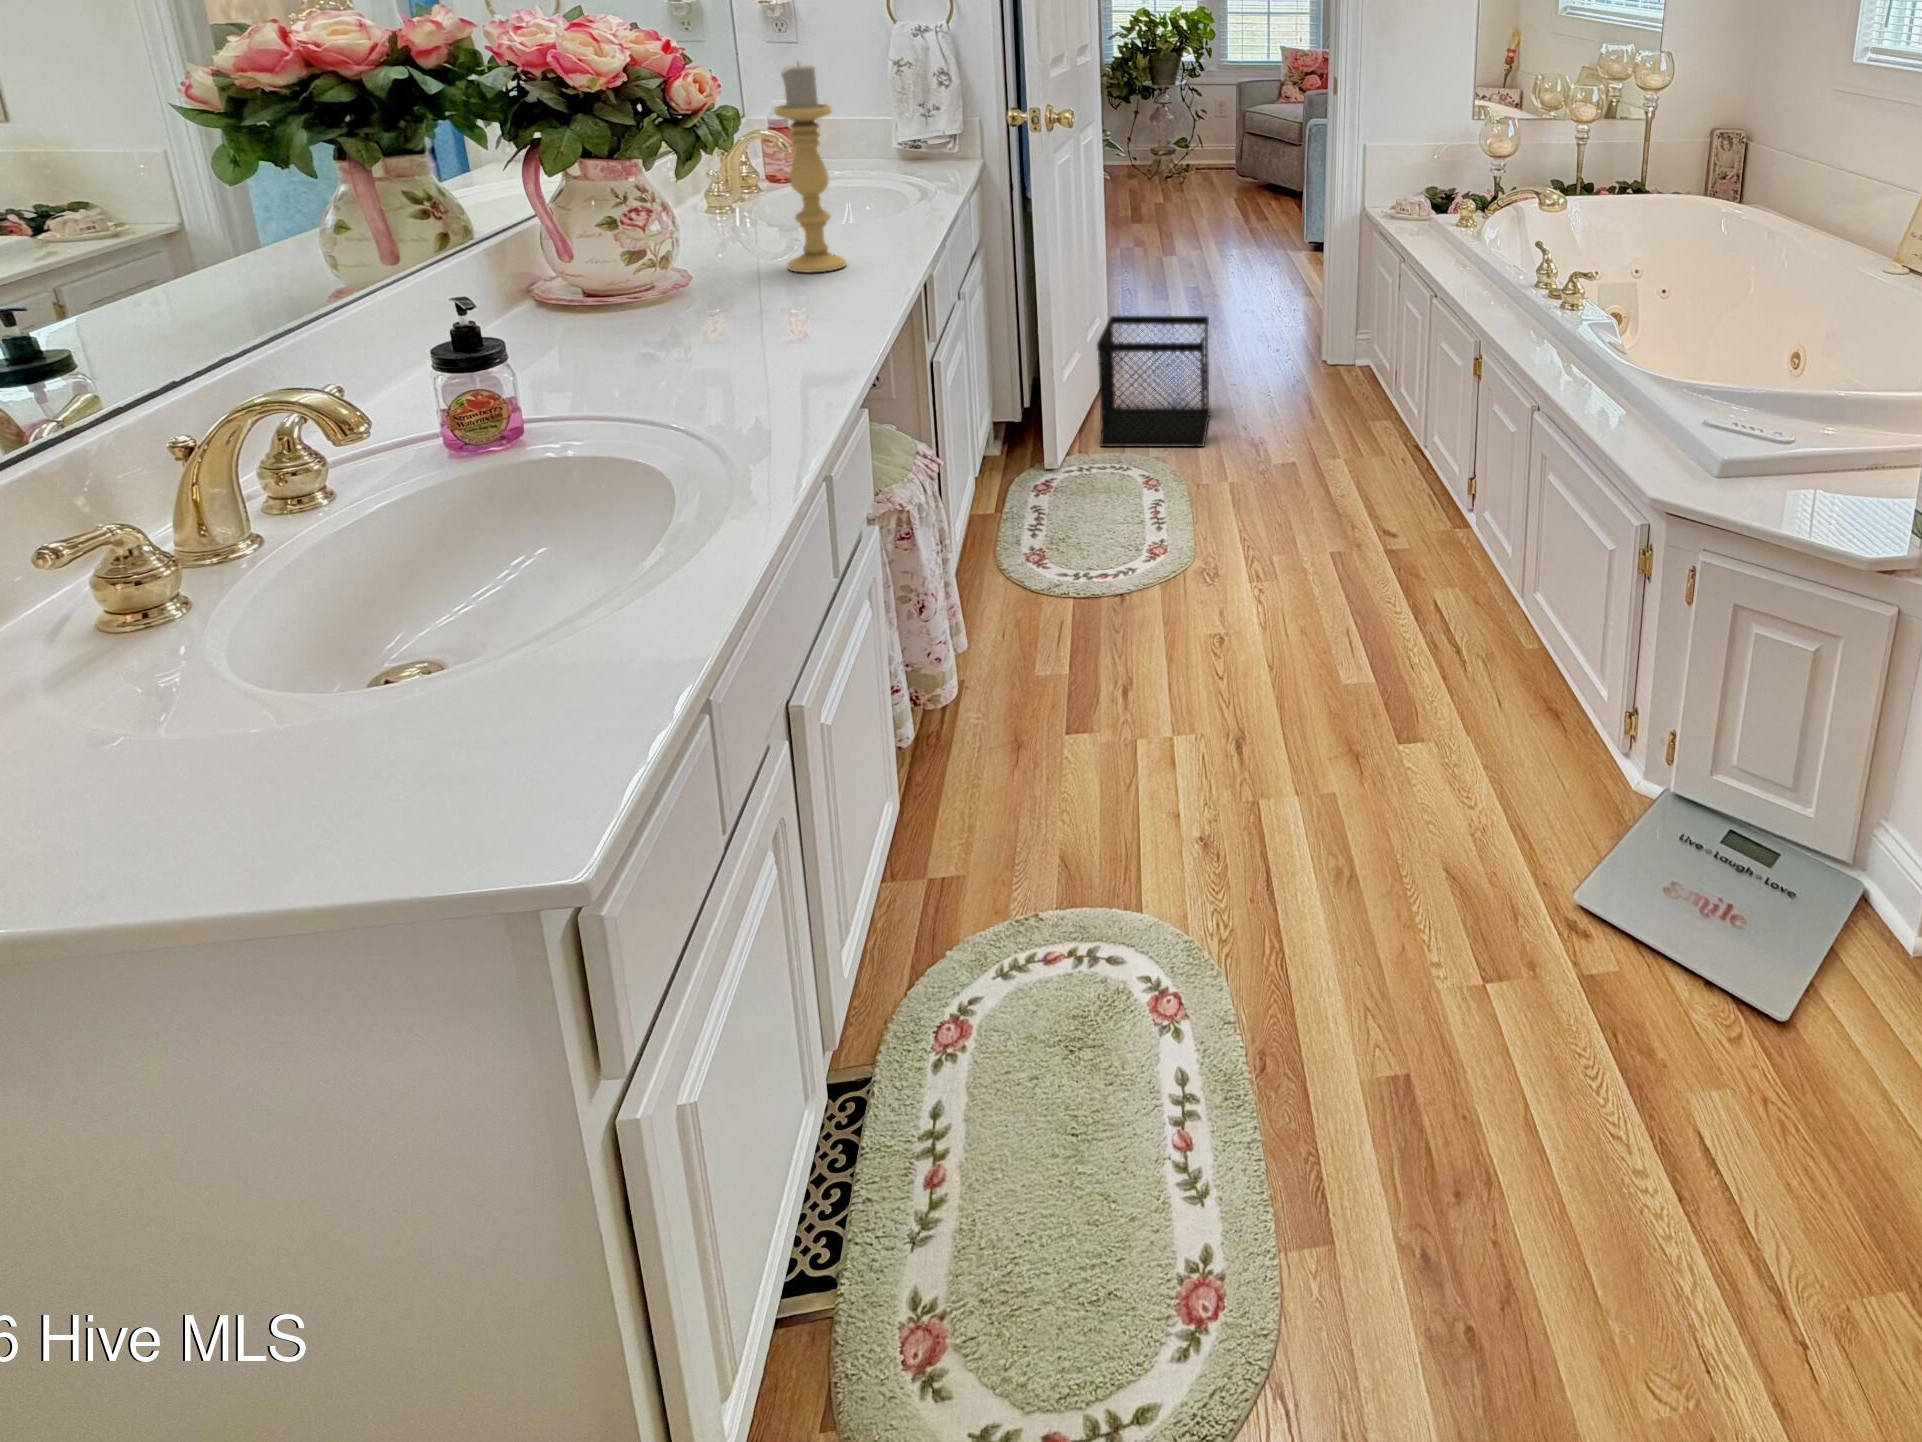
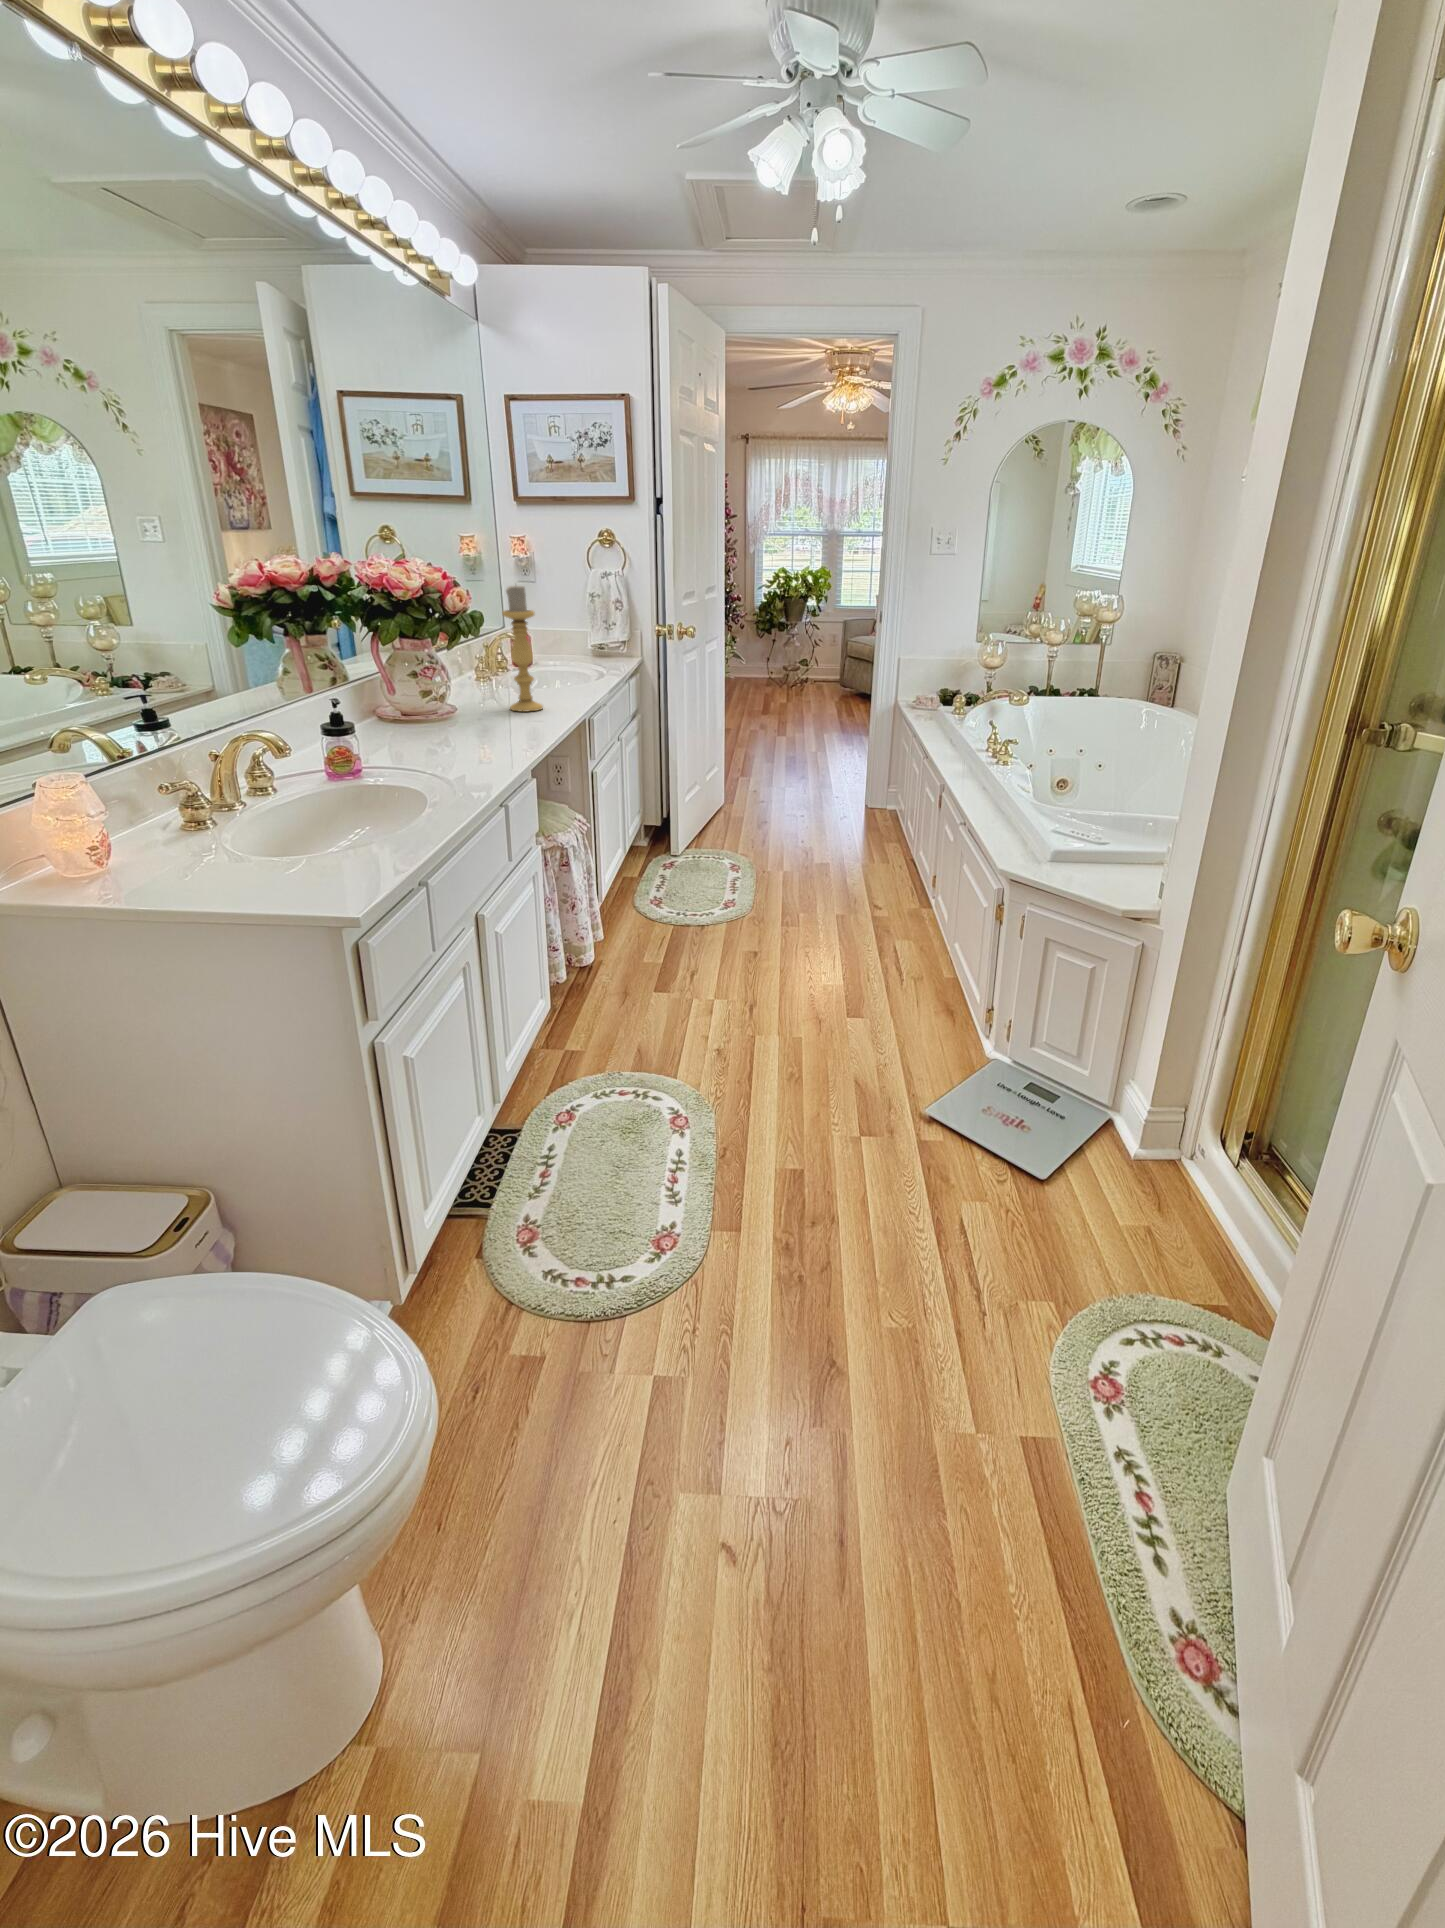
wastebasket: present [1097,316,1210,447] -> none [713,763,786,847]

